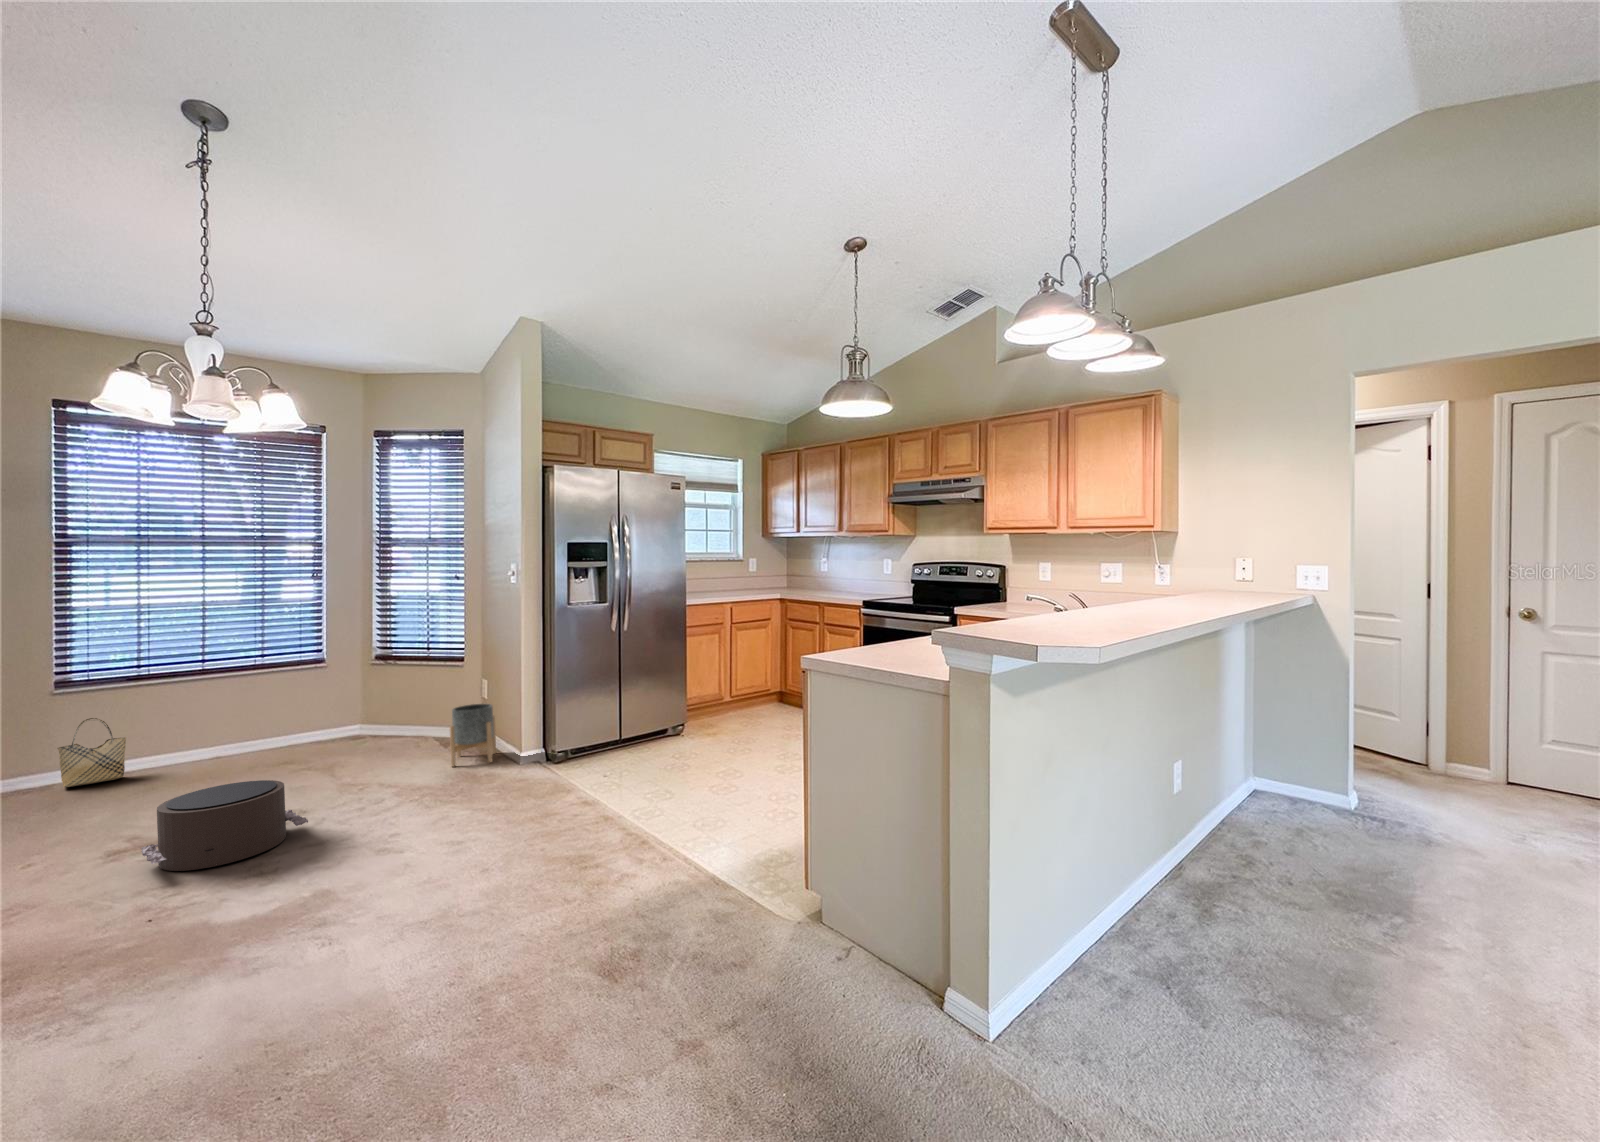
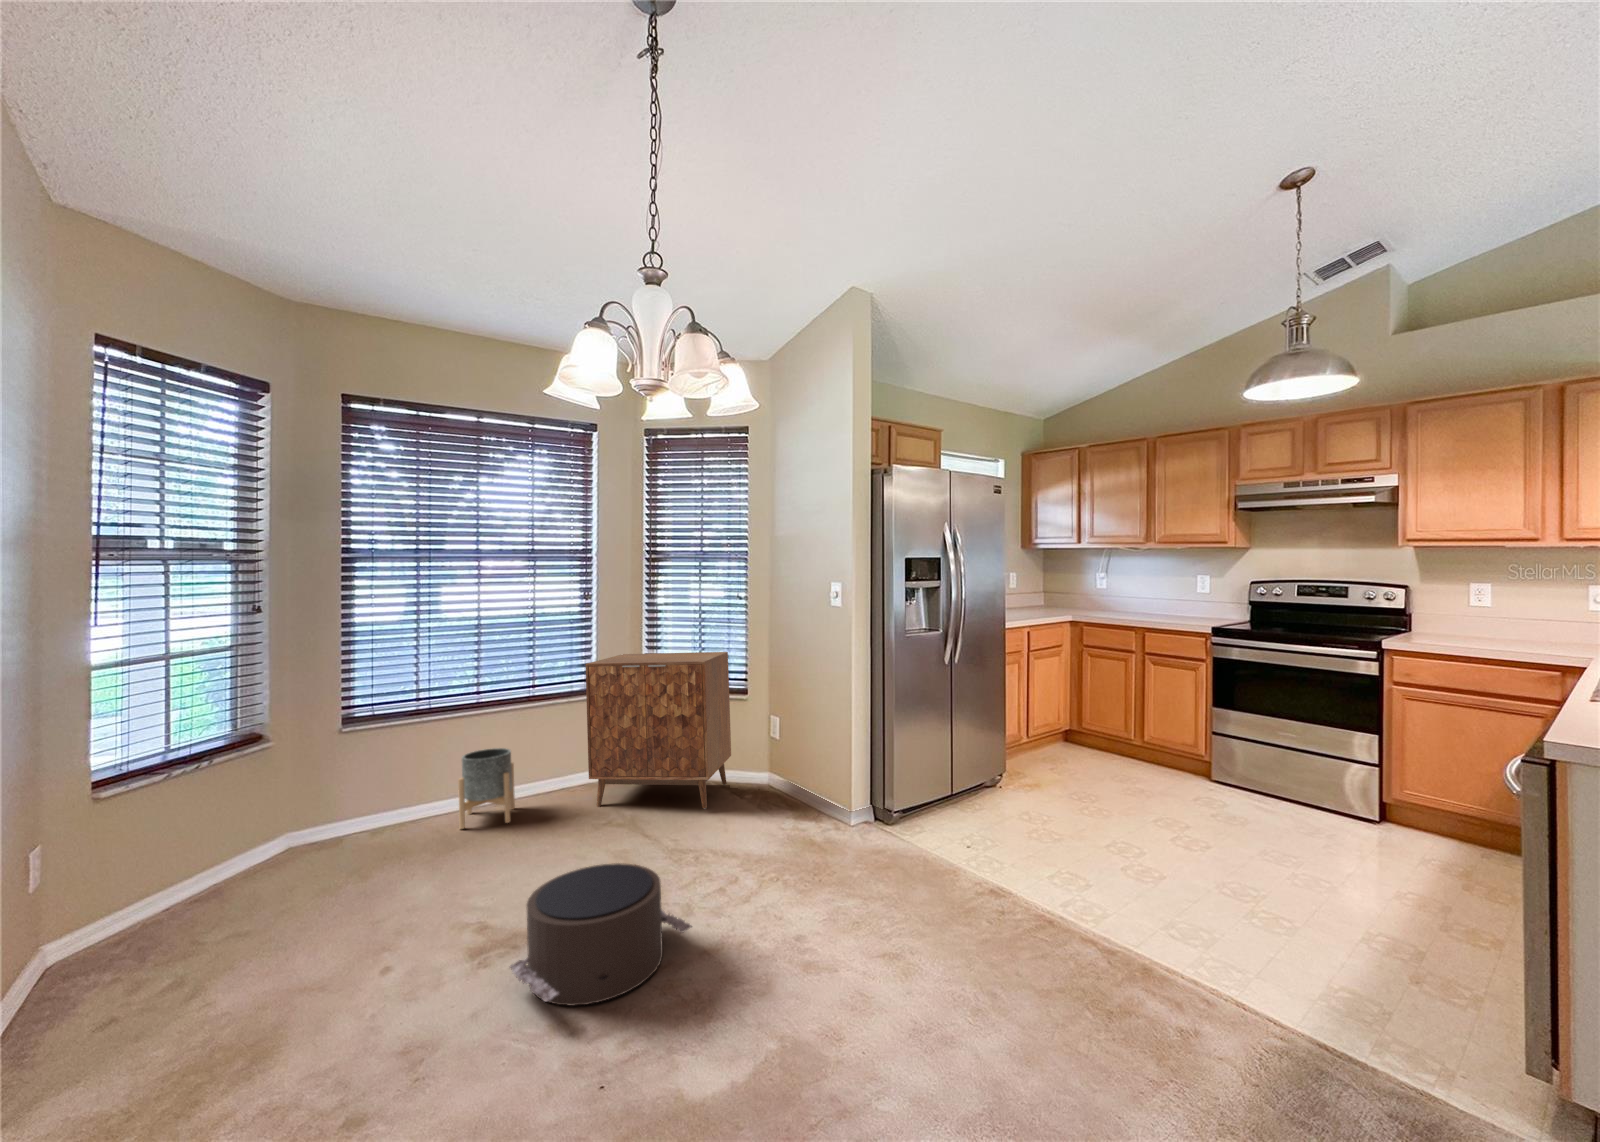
cabinet: none [302,625,451,756] -> present [586,652,731,809]
planter: present [449,704,496,767] -> present [458,748,515,829]
woven basket: present [57,718,126,787] -> none [344,761,410,846]

